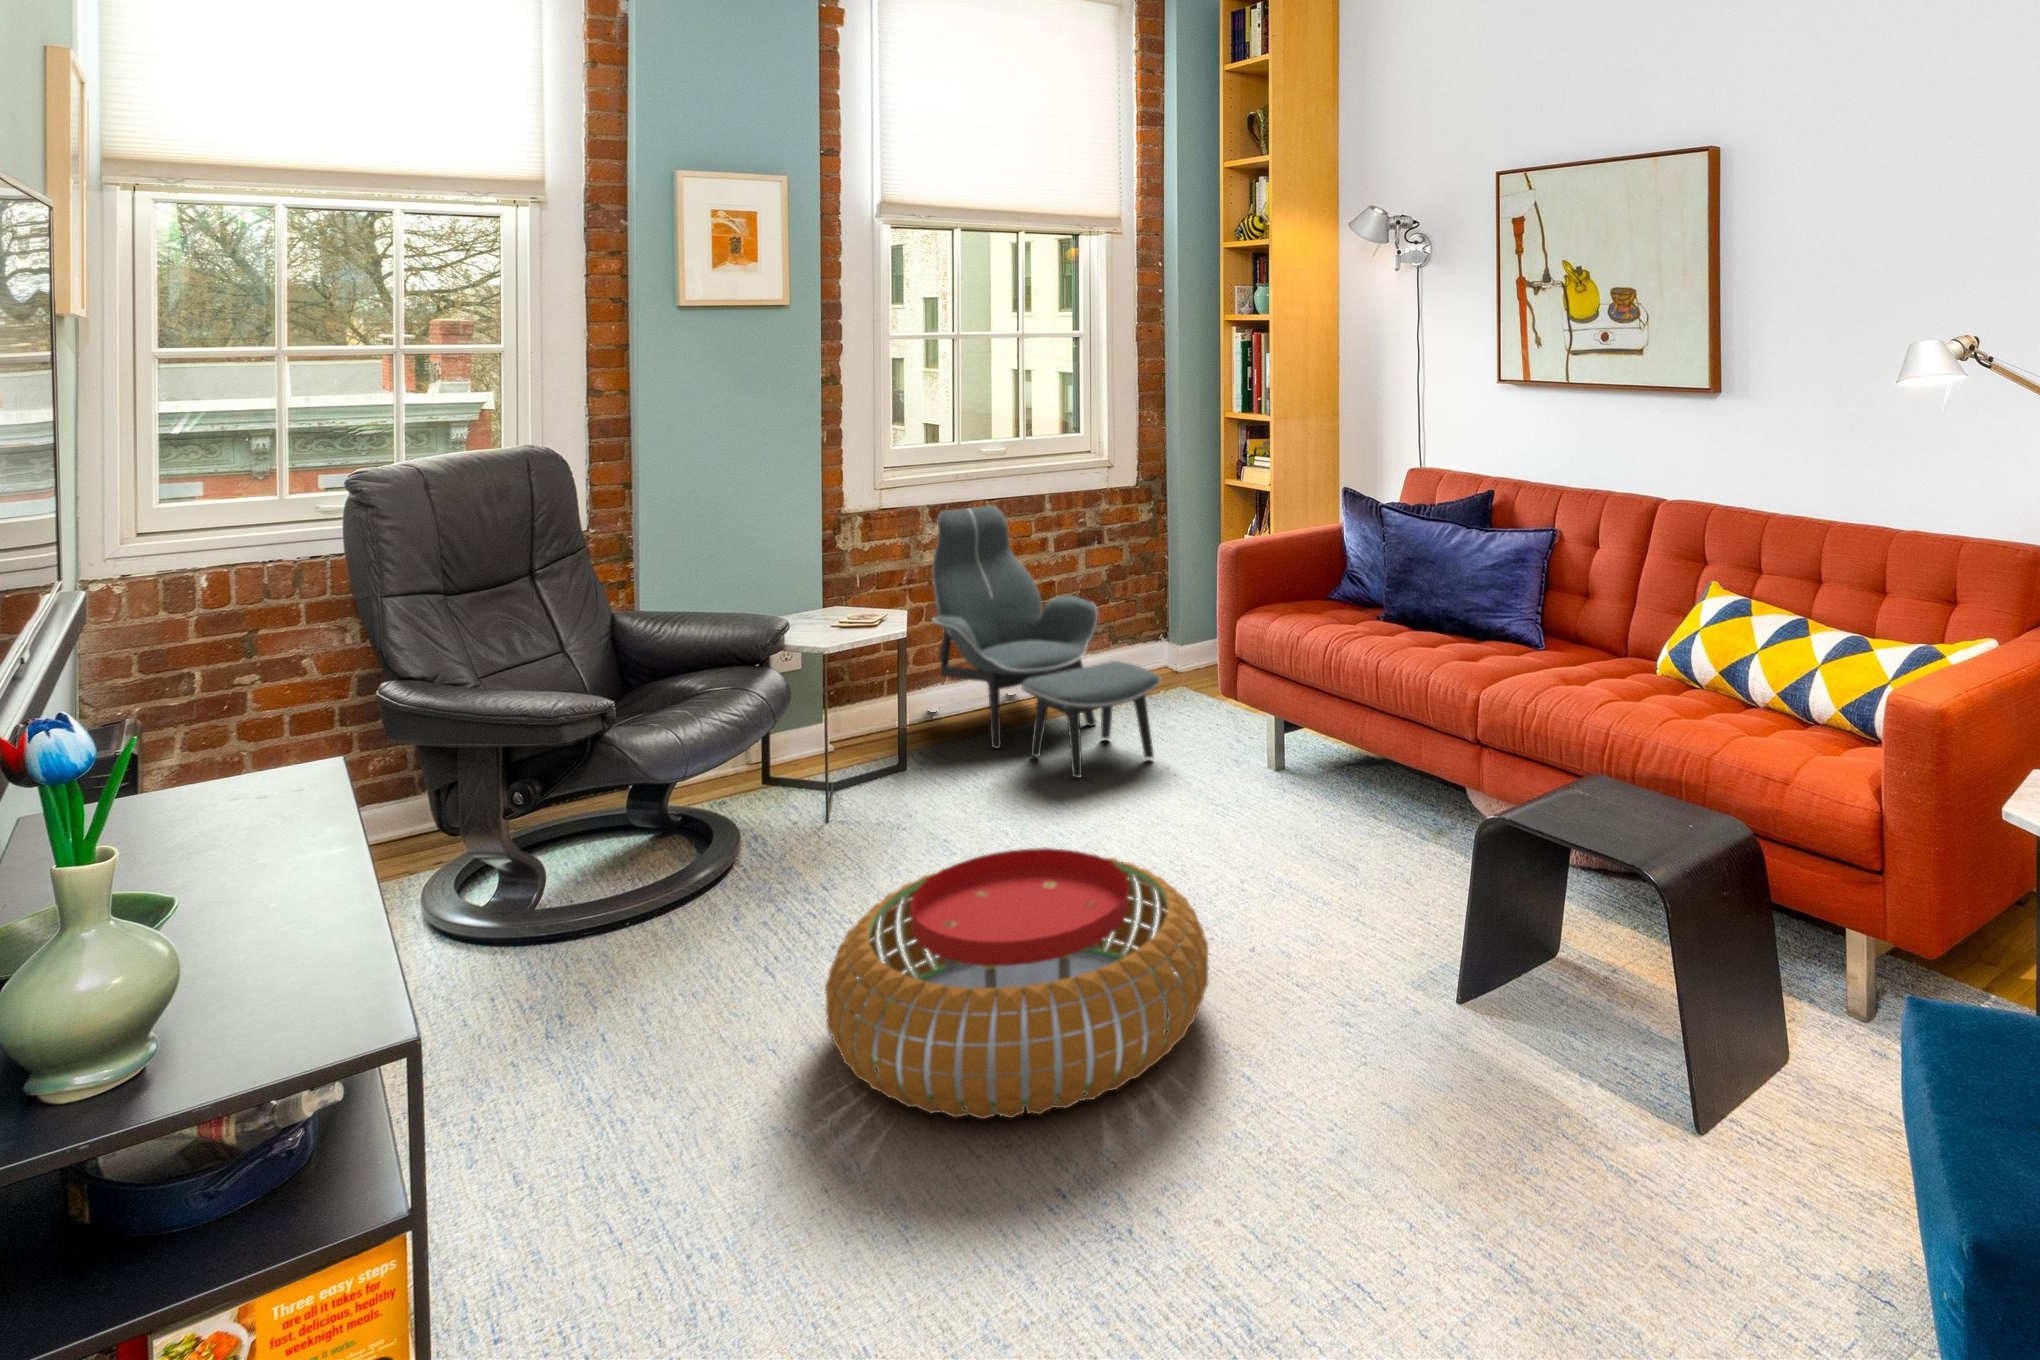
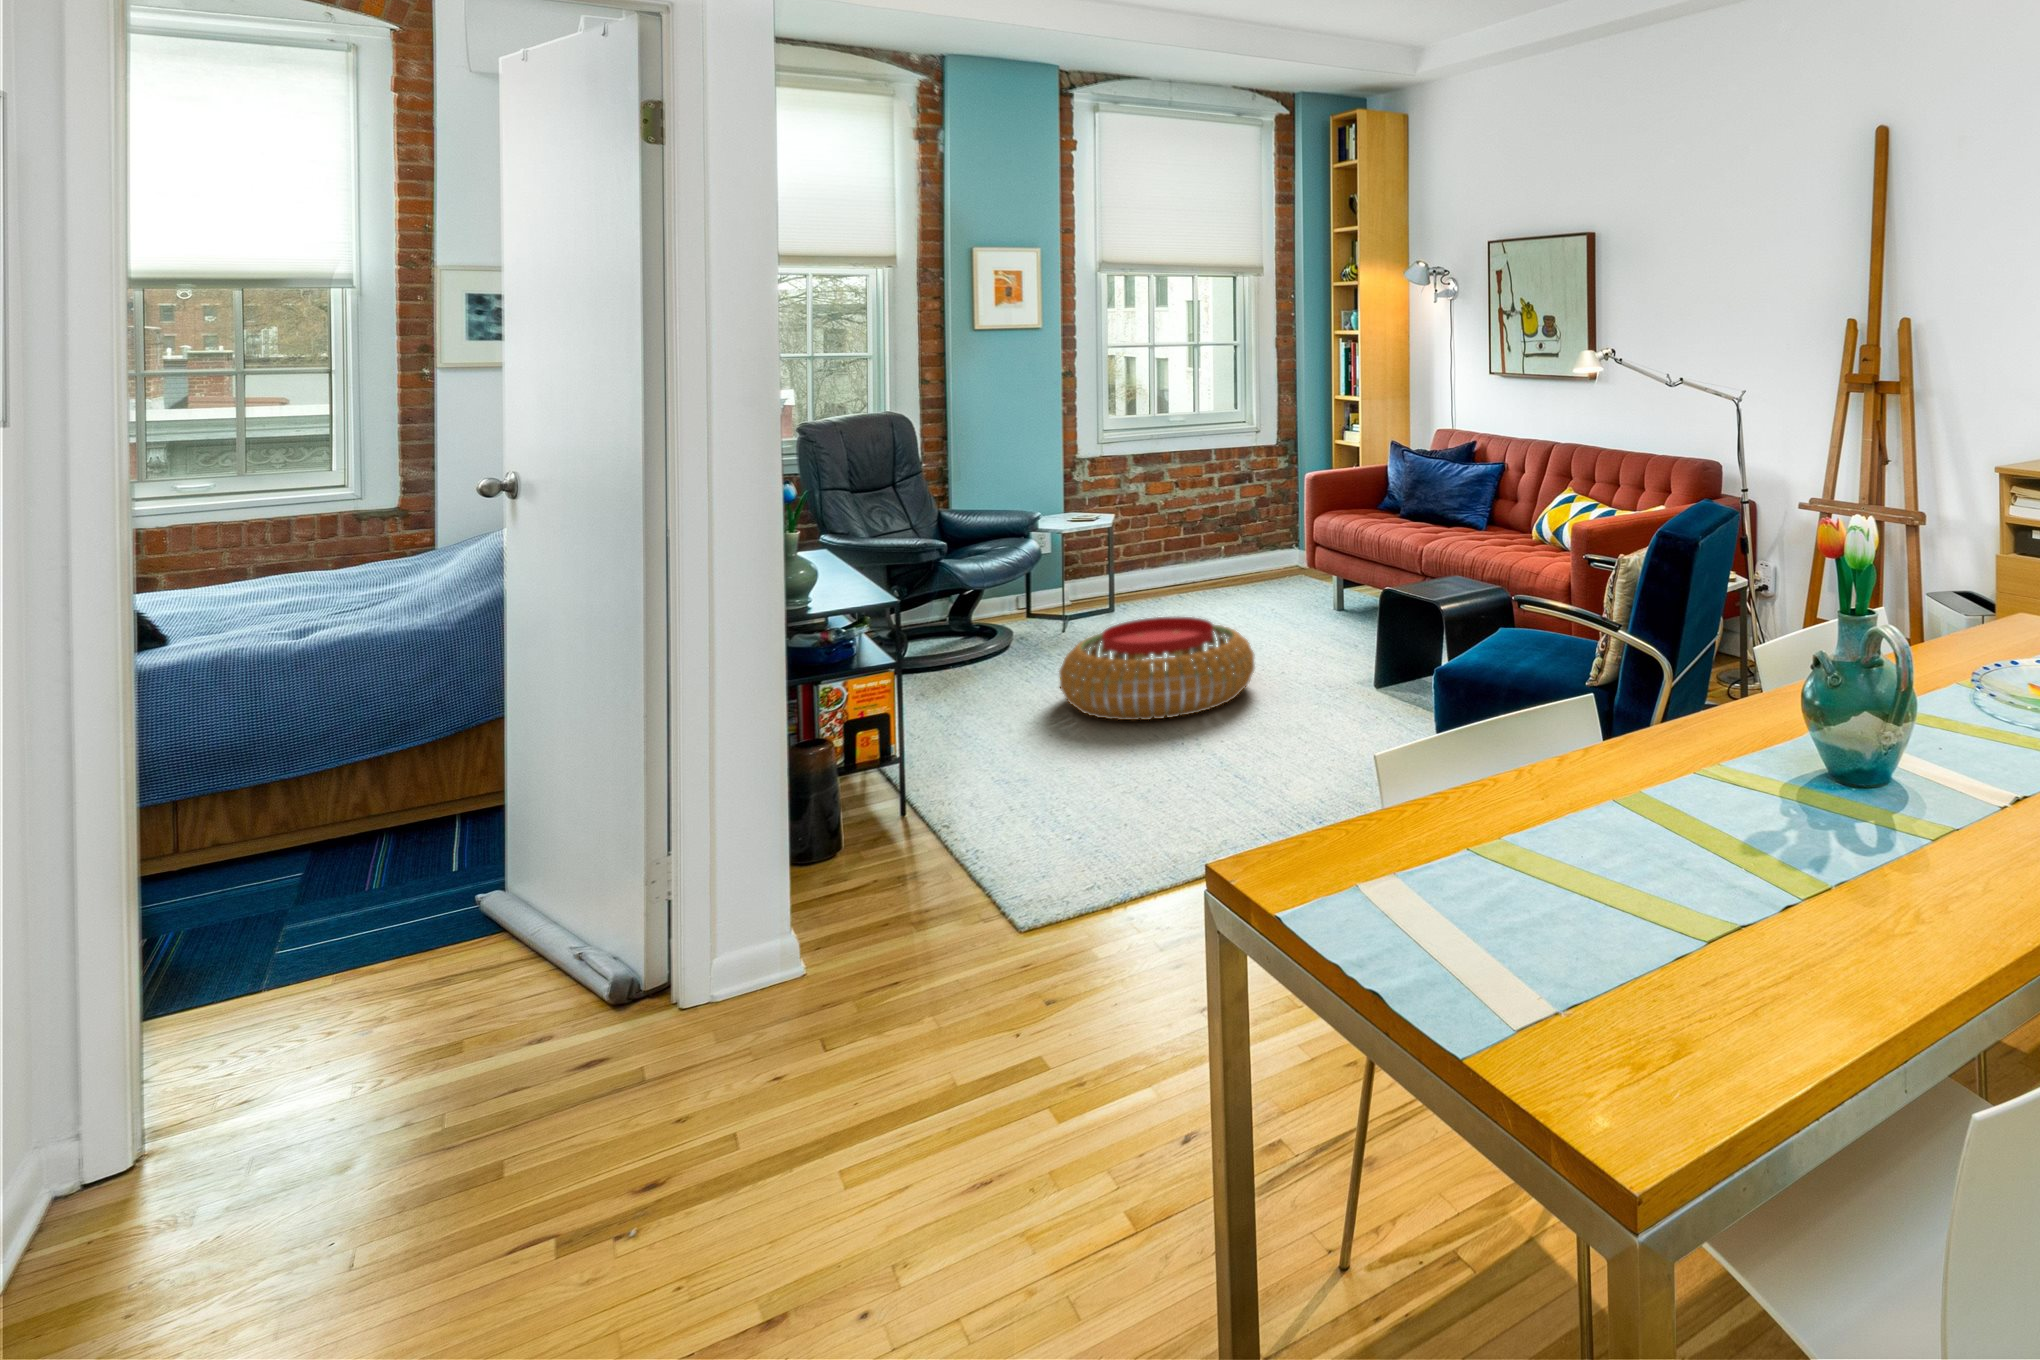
lounge chair: present [933,506,1160,778] -> none [1134,456,1272,613]

